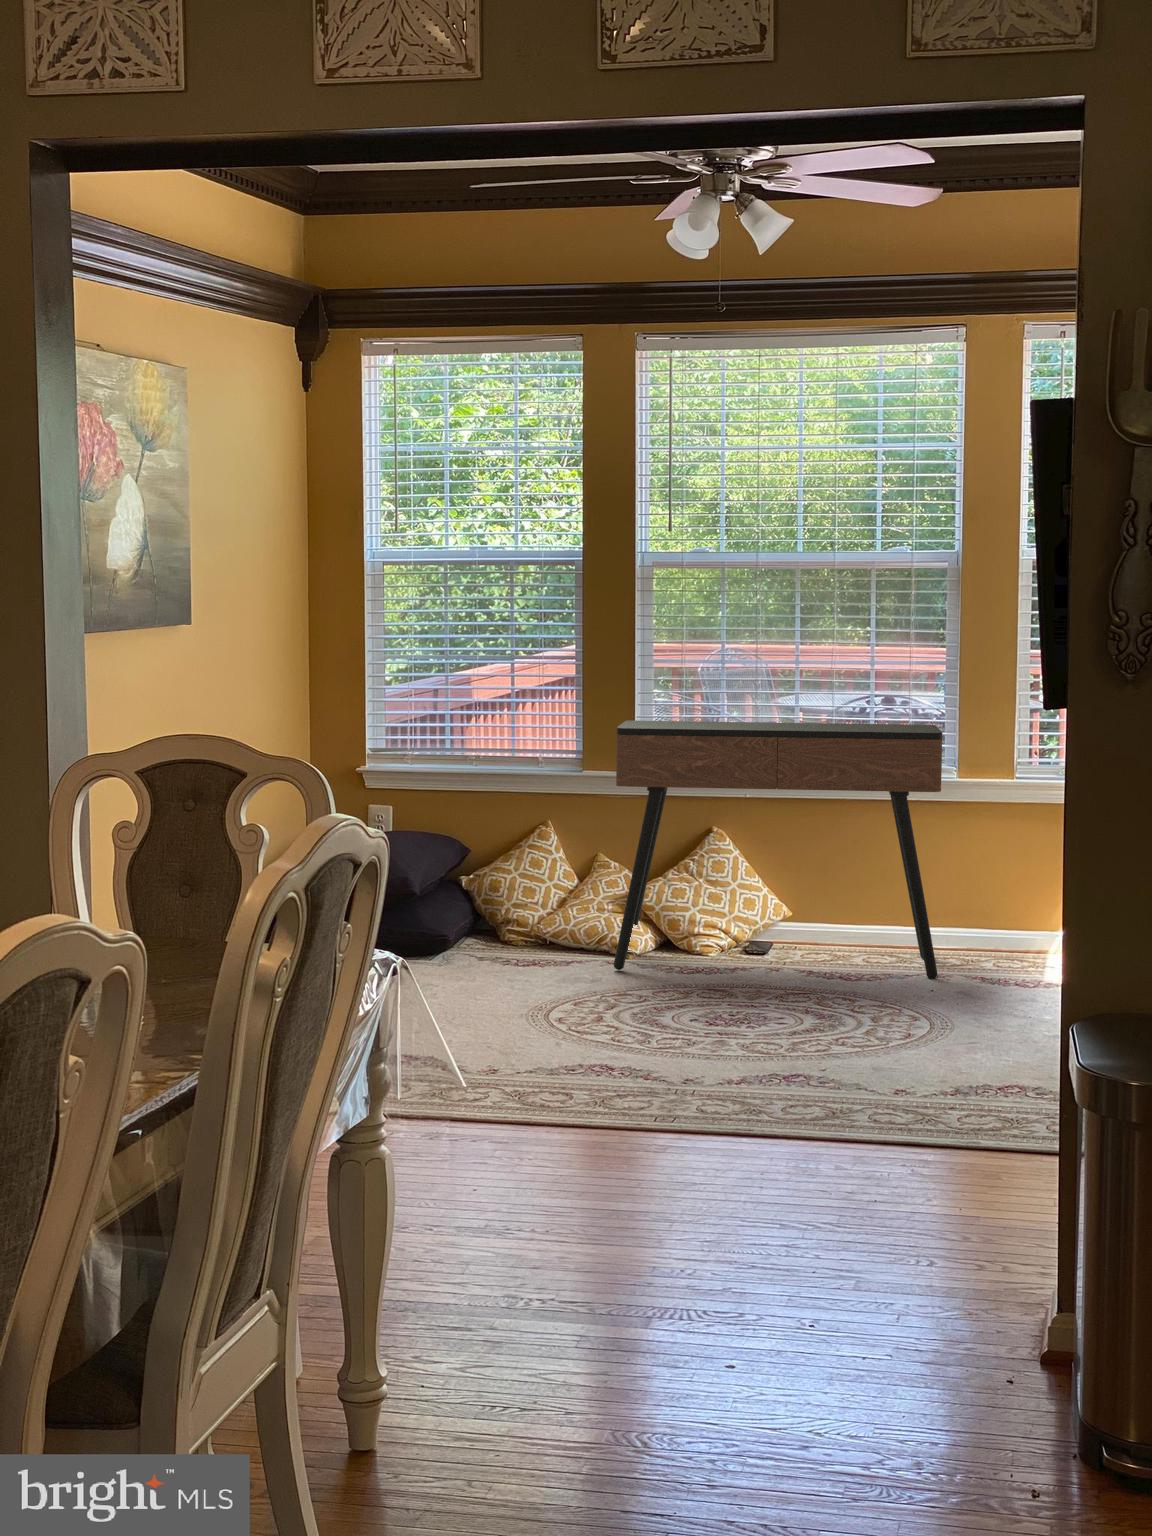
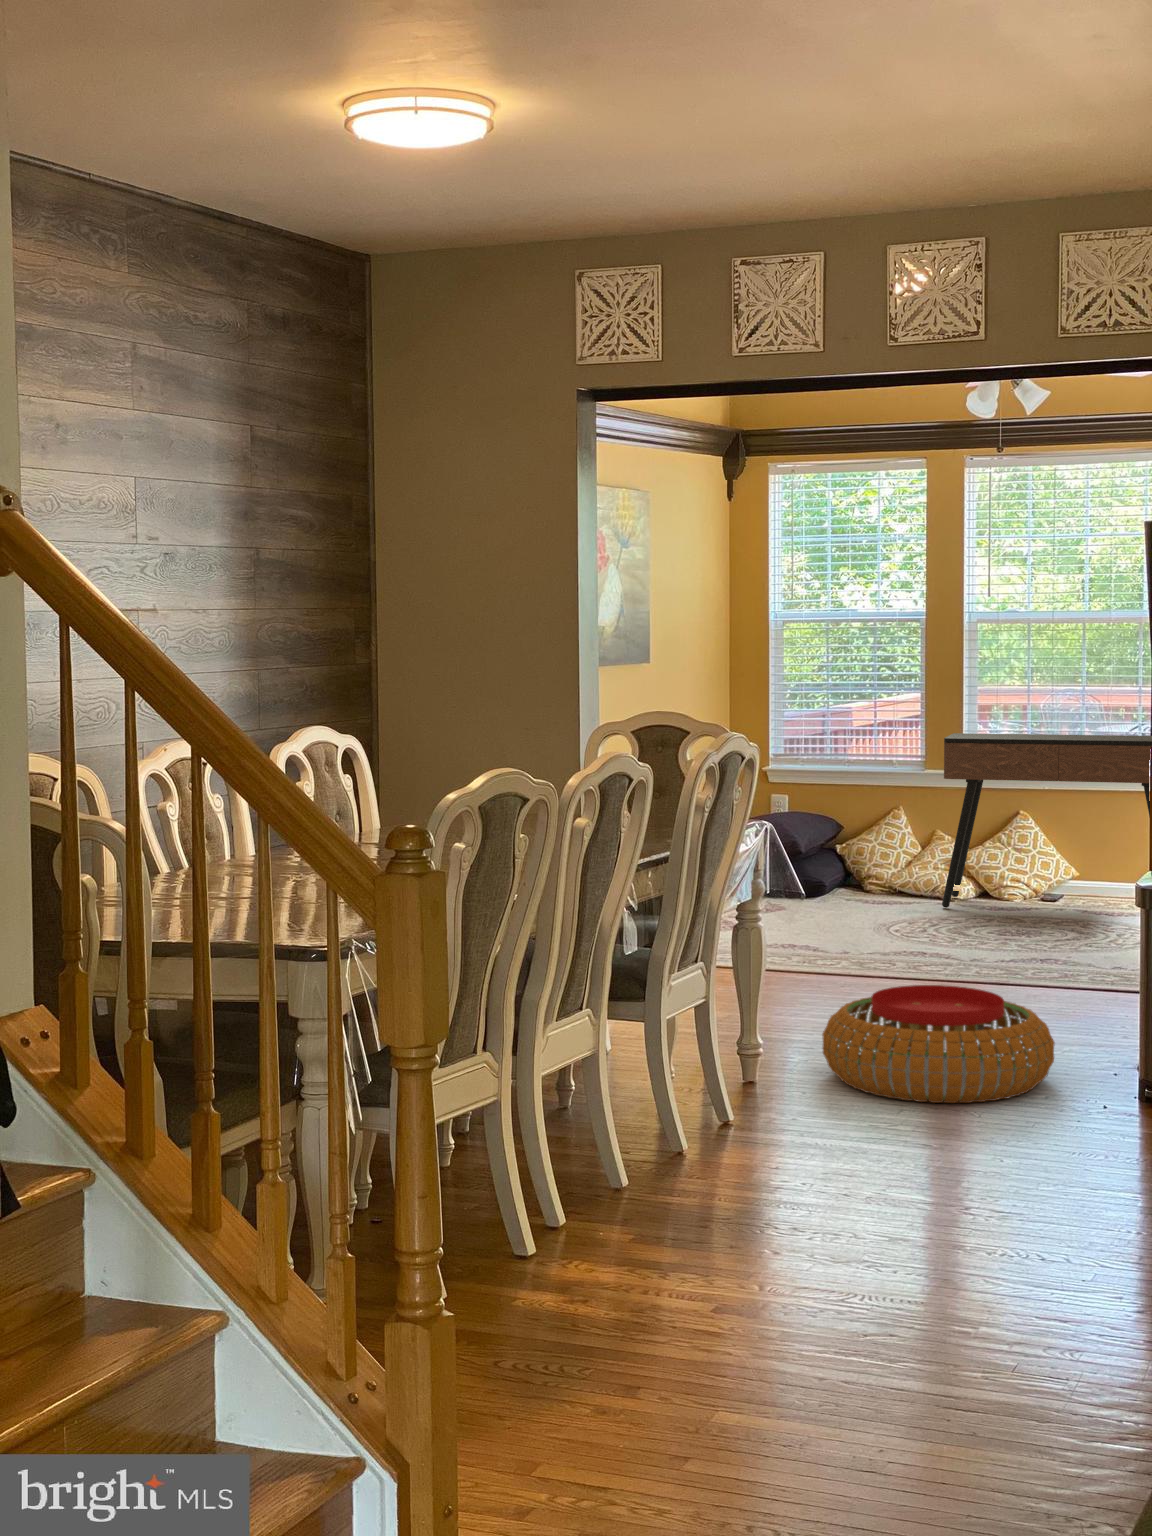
pouf: none [470,1193,903,1461] -> present [822,985,1054,1103]

